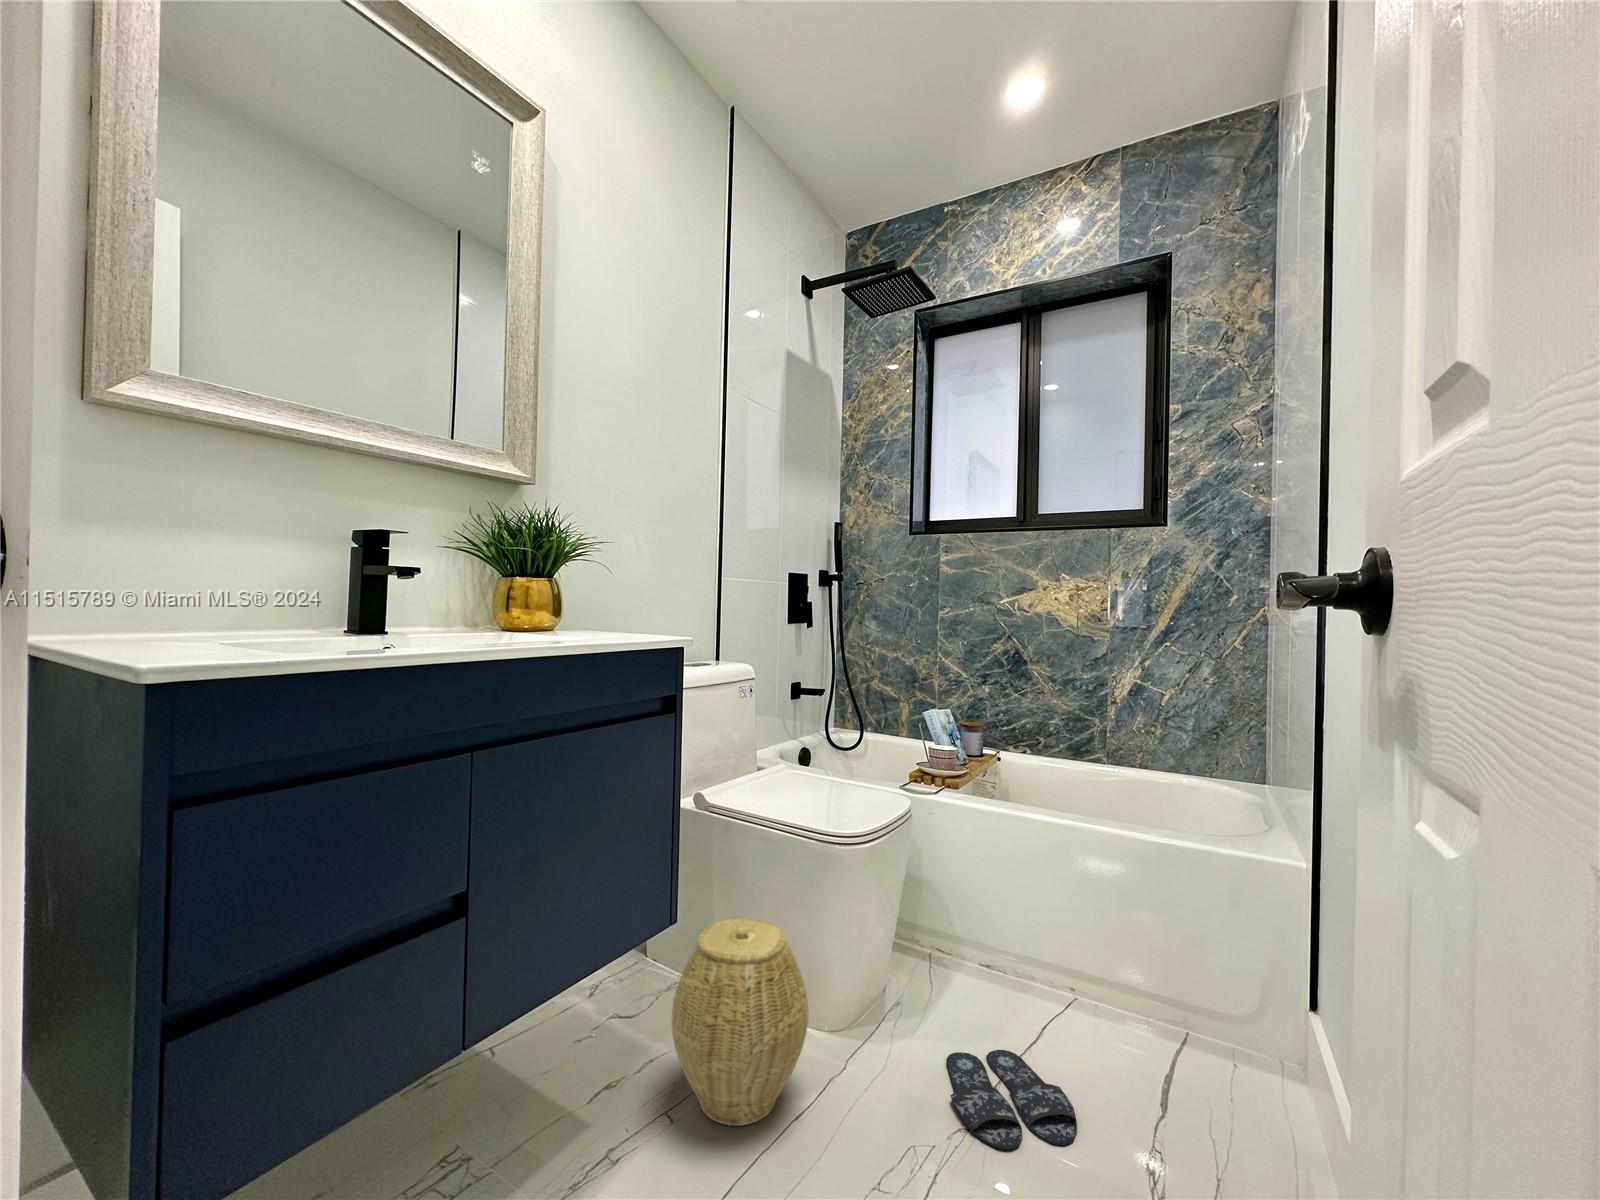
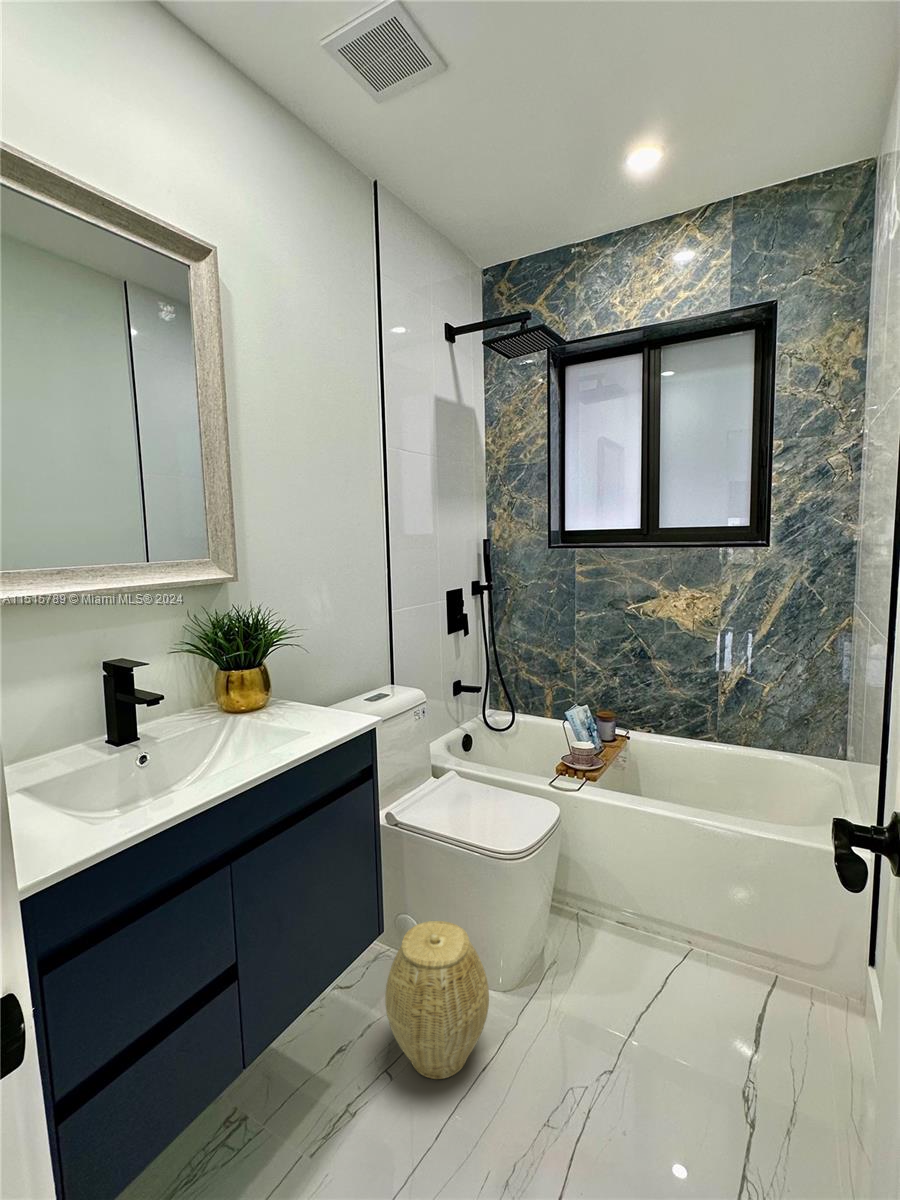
slippers: present [946,1050,1077,1150] -> none [594,999,694,1089]

